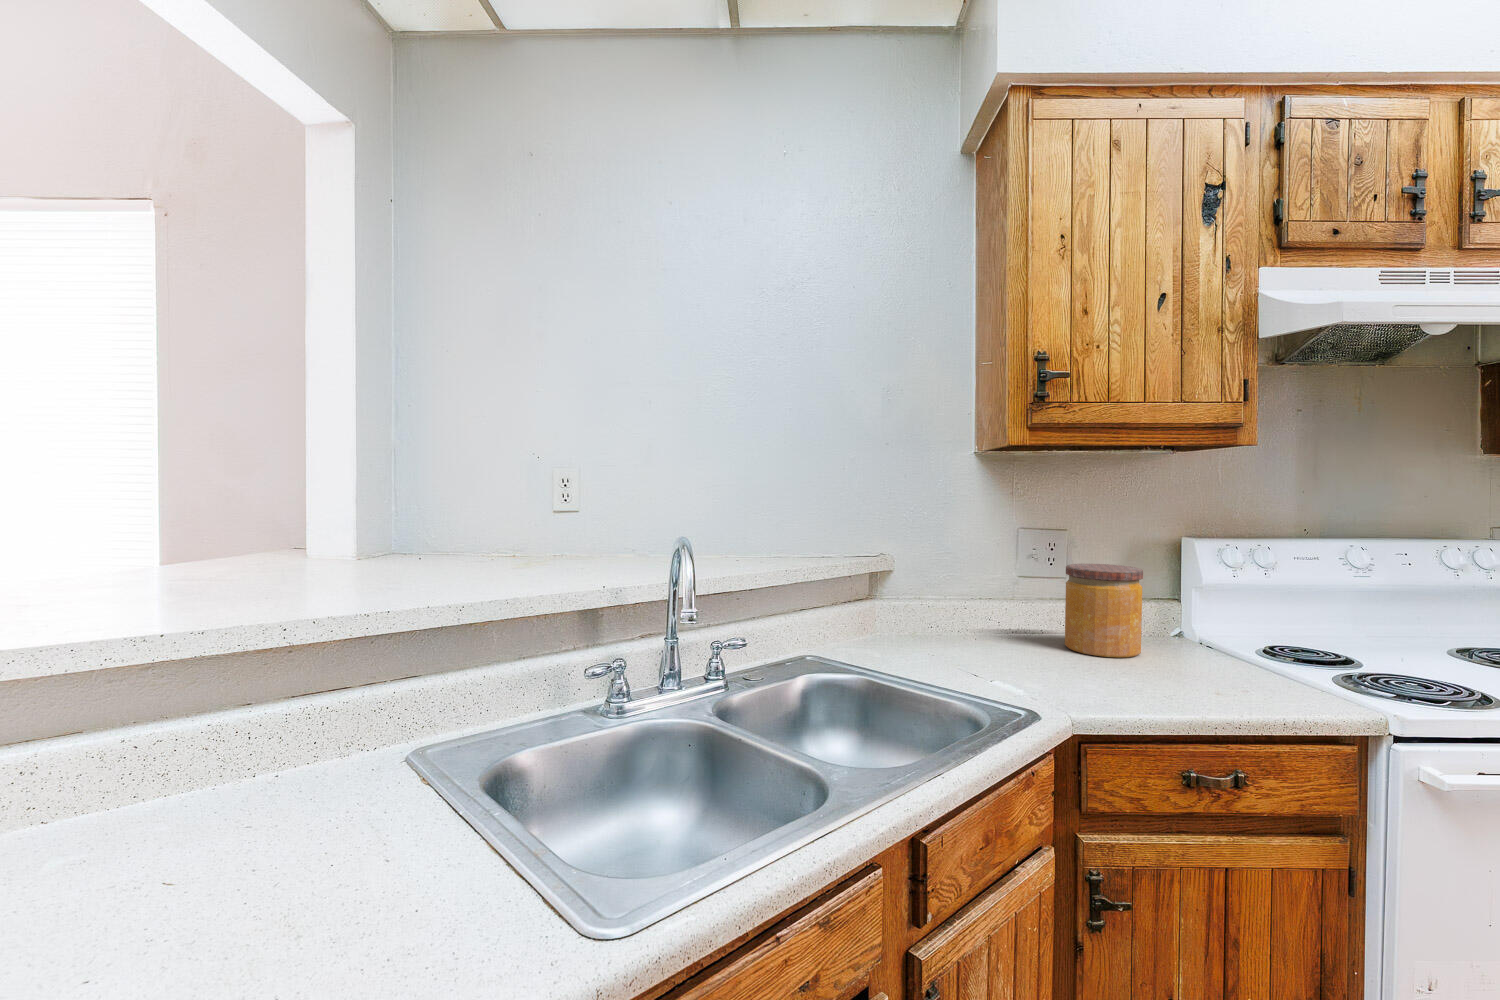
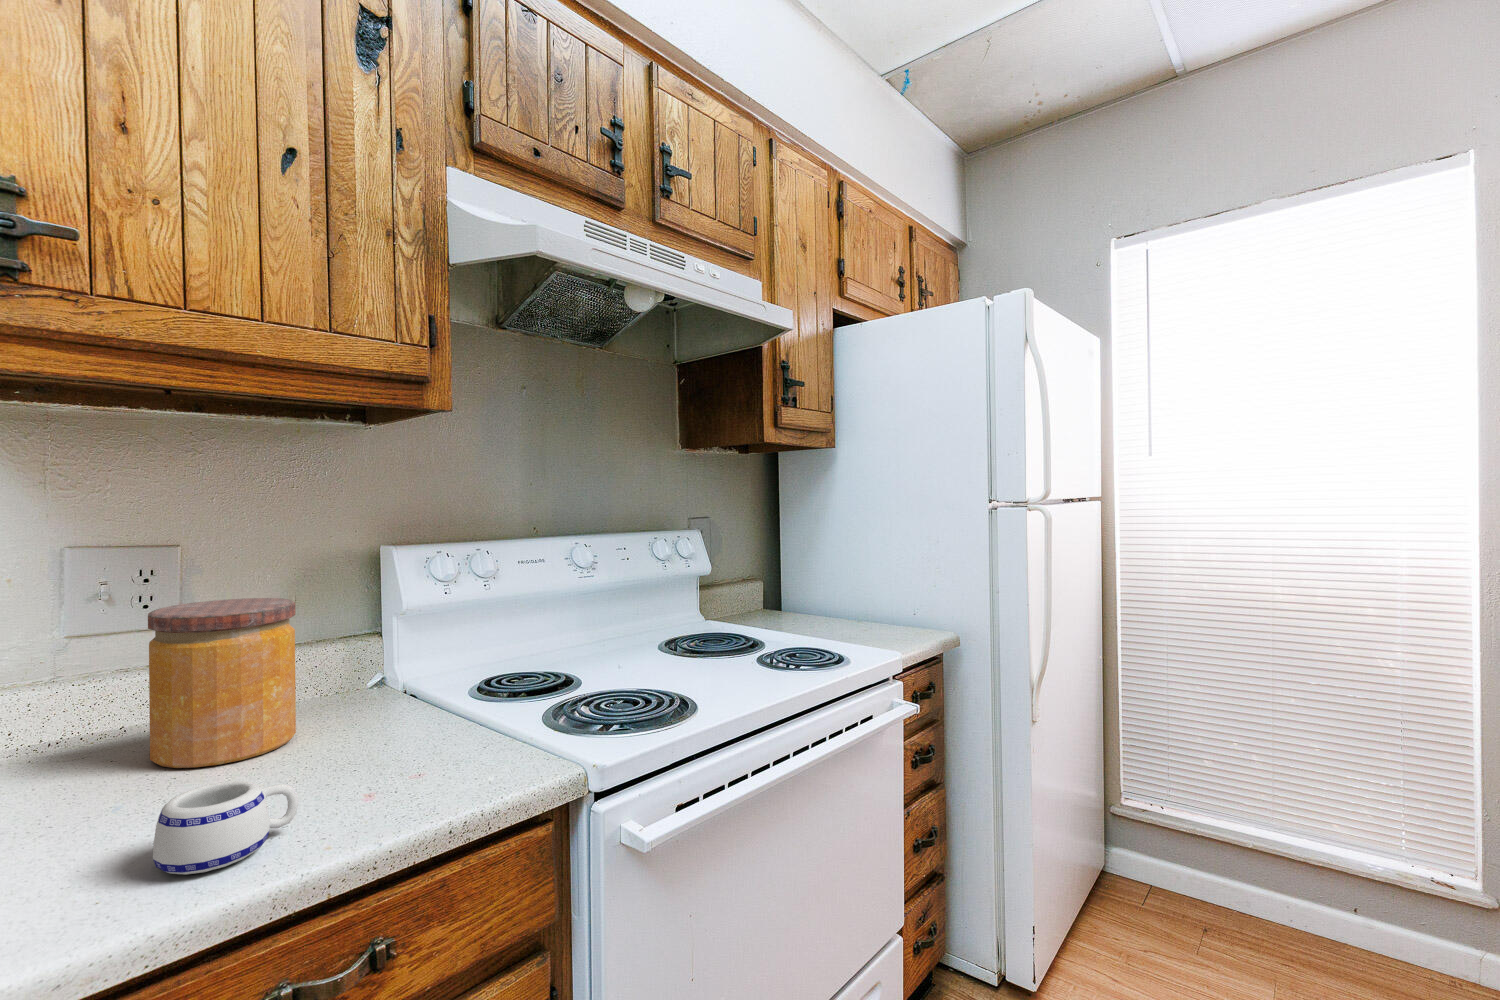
mug: none [1118,658,1185,699] -> present [153,781,298,875]

